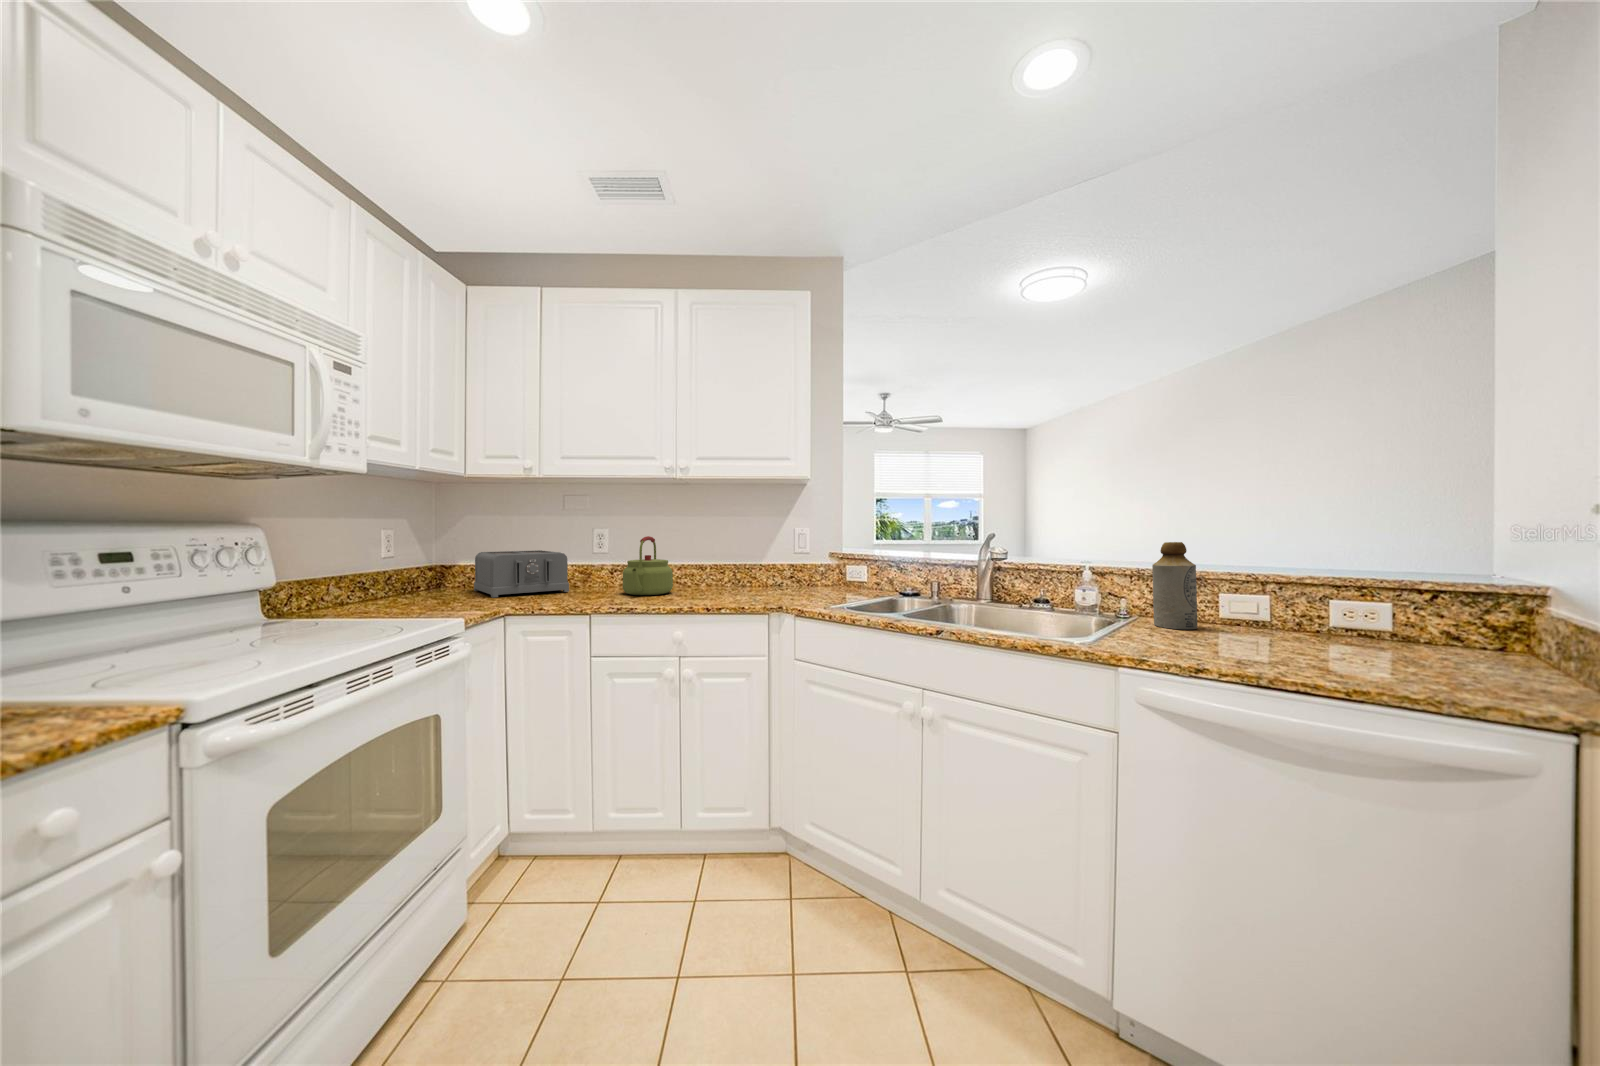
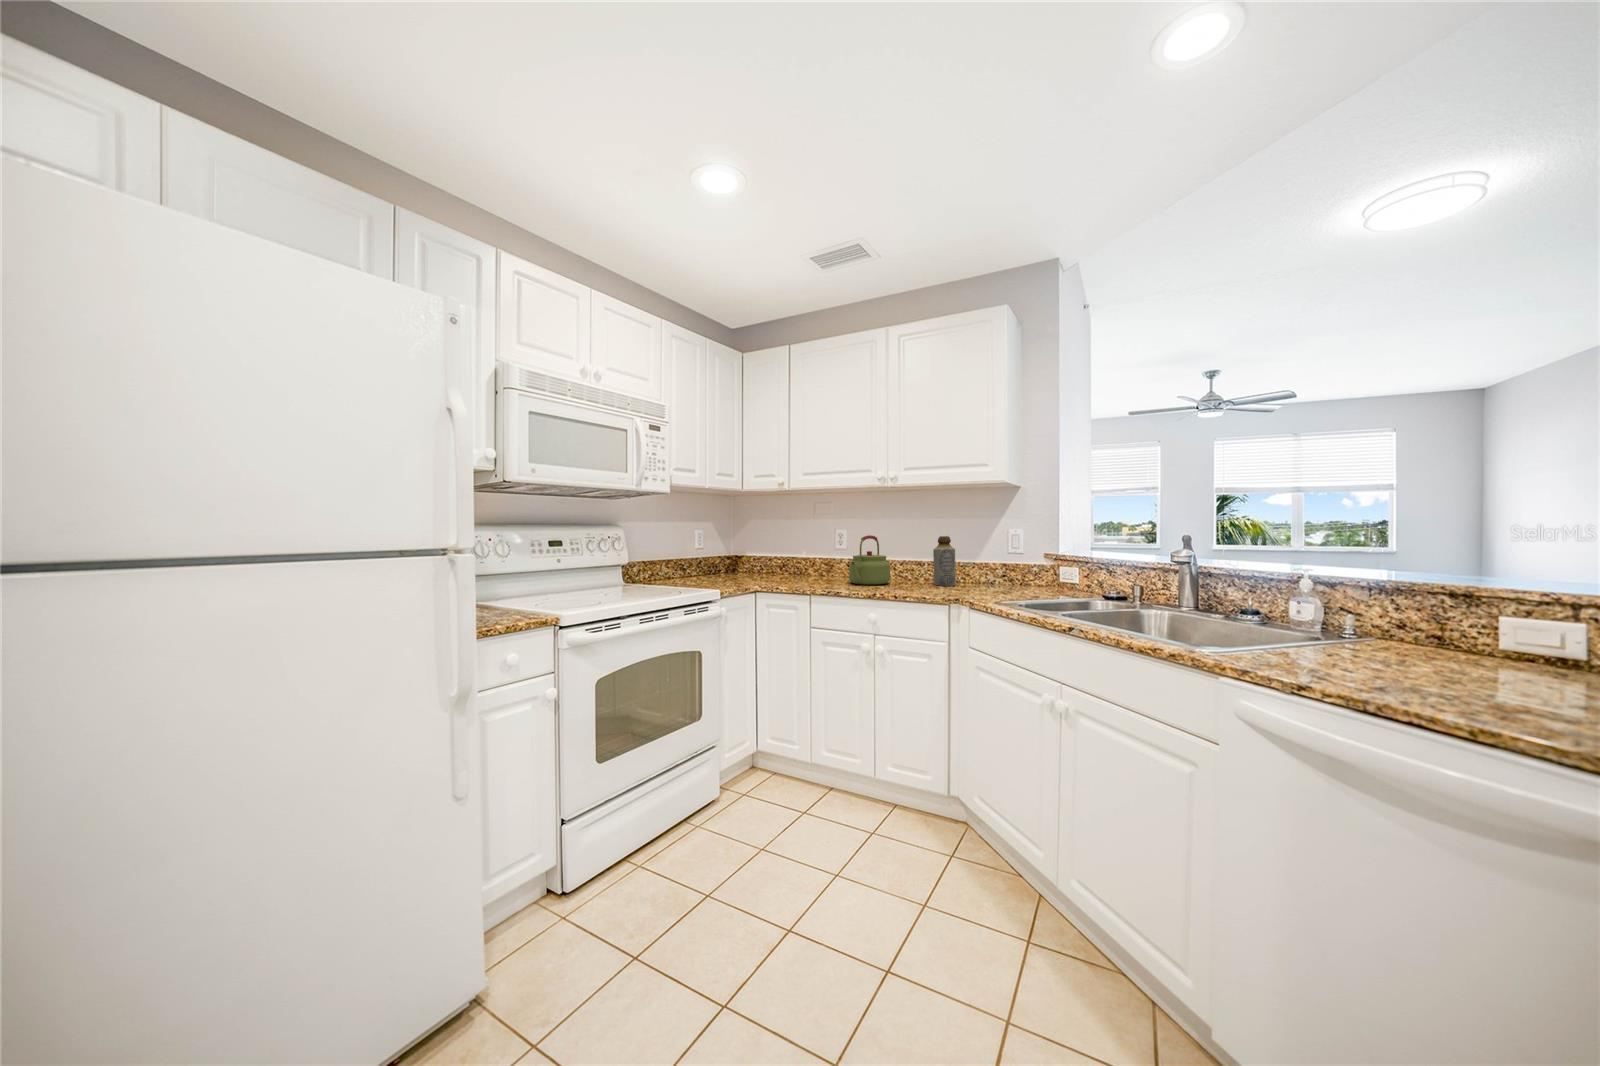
bottle: present [1152,542,1197,629] -> present [933,536,956,586]
toaster: present [474,550,569,597] -> none [753,546,813,580]

